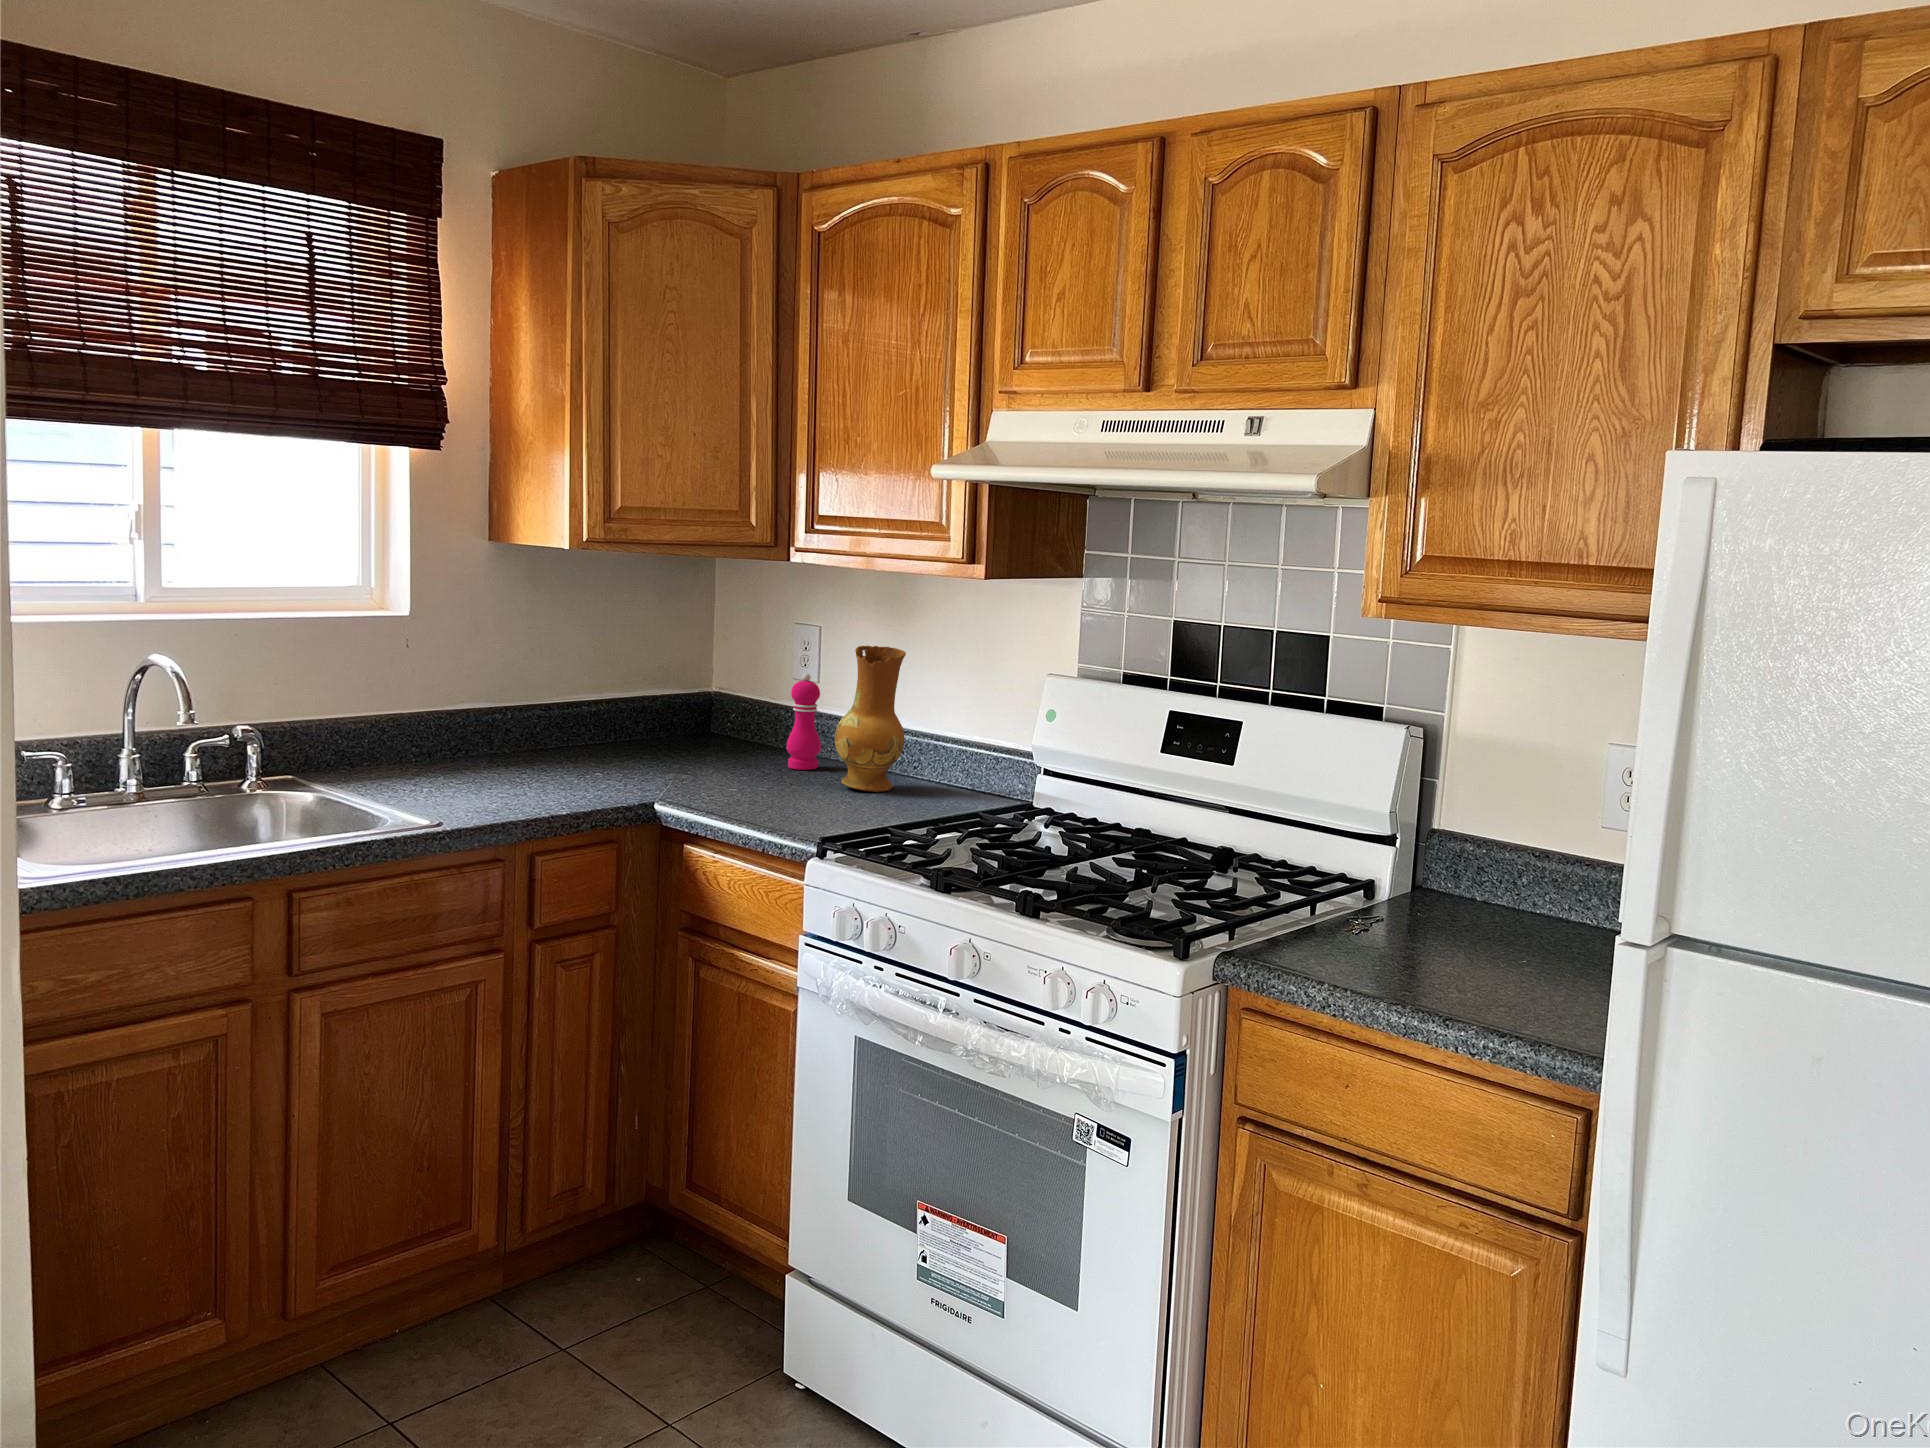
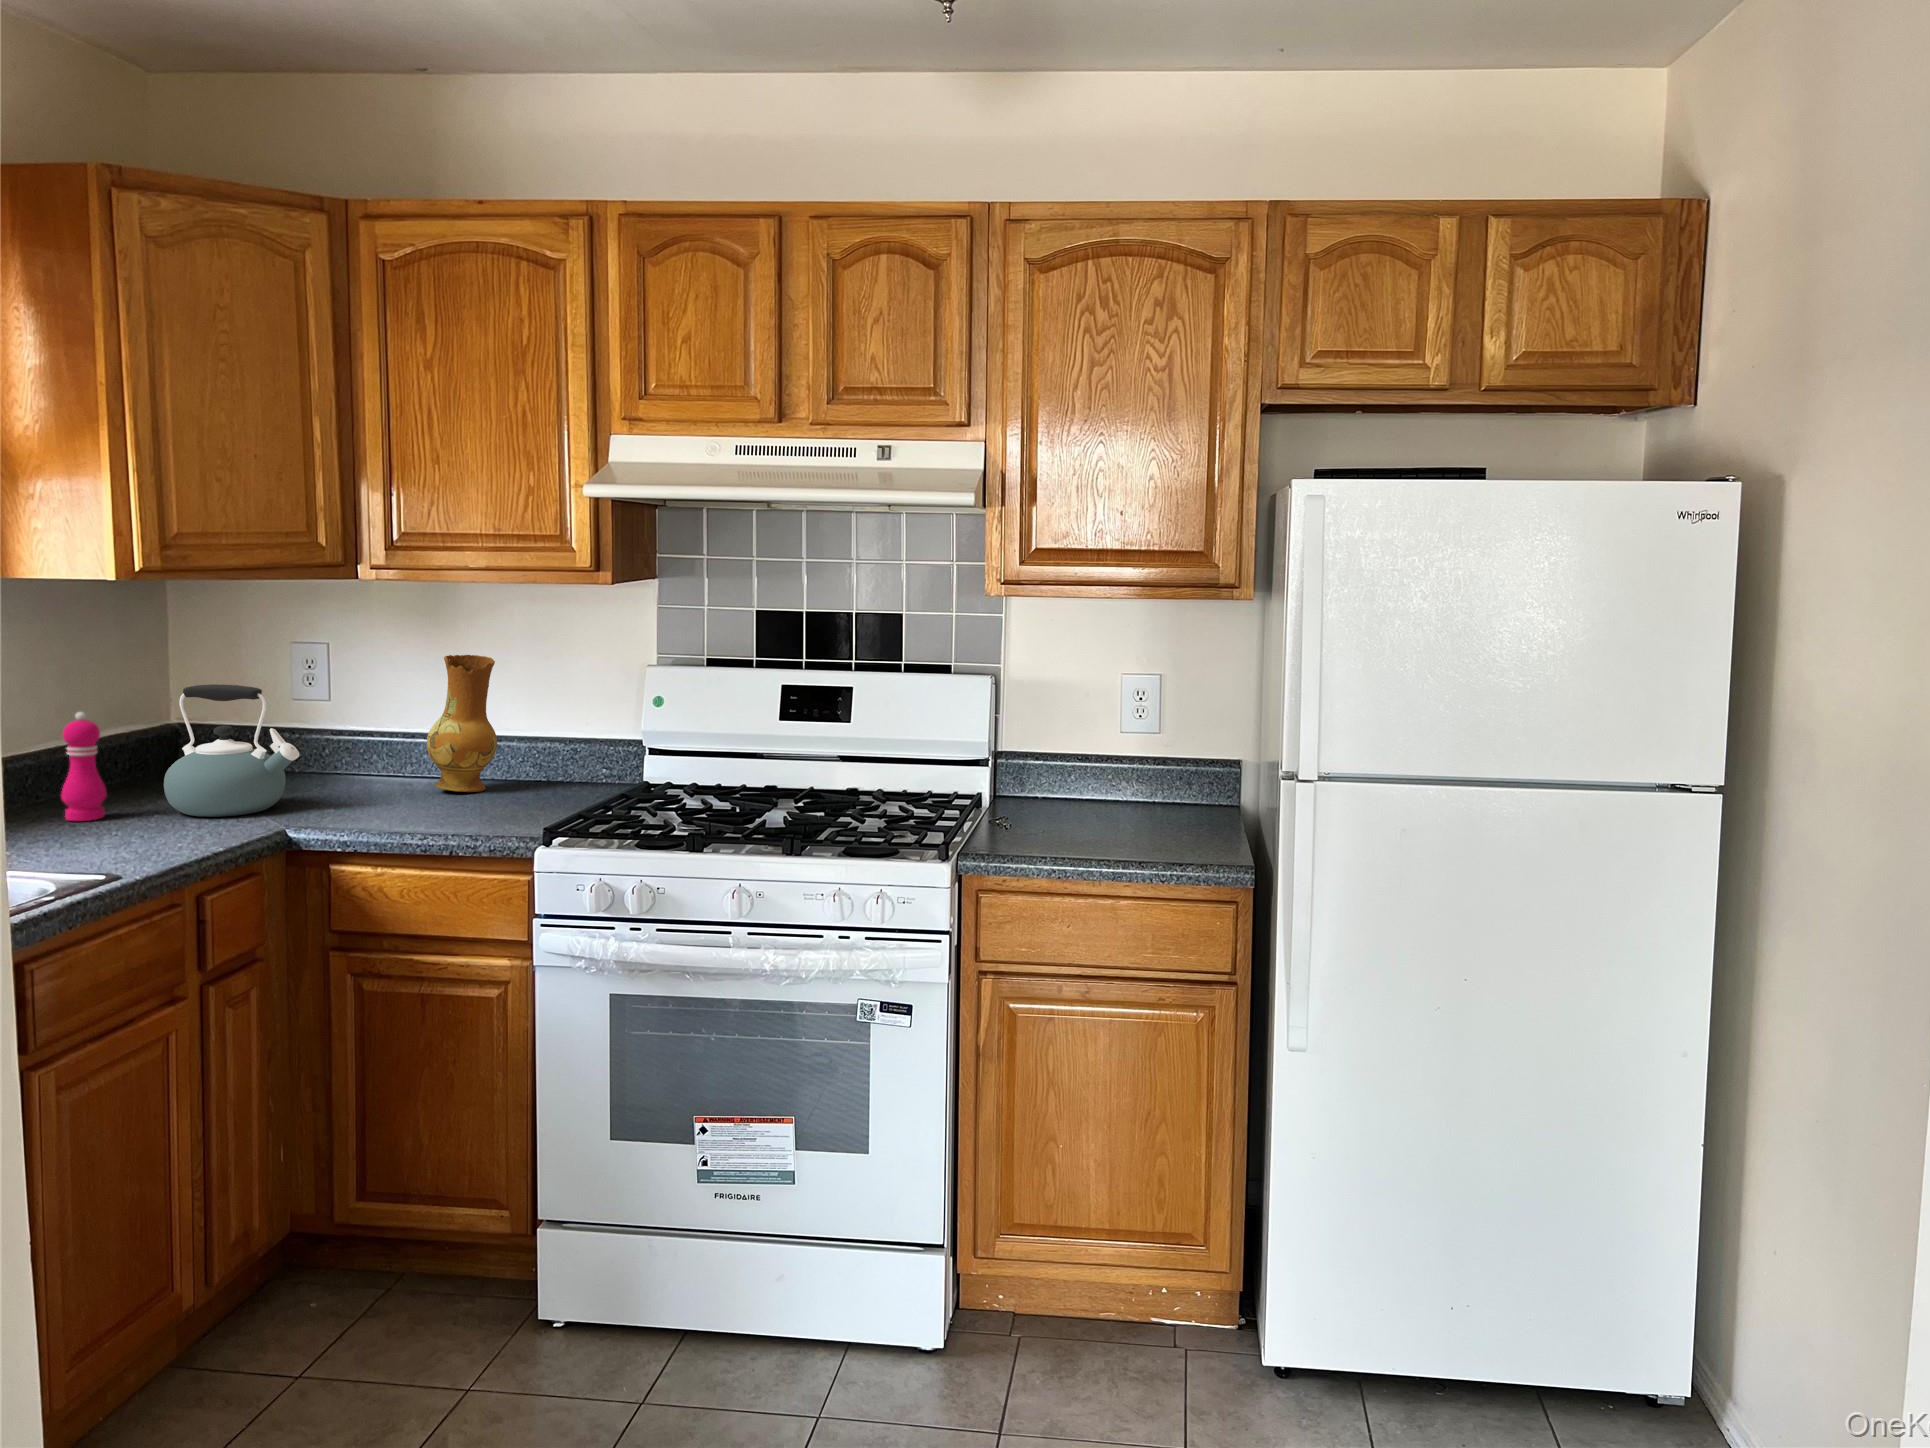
kettle: none [597,654,704,783] -> present [164,684,299,817]
pepper mill: present [786,673,821,770] -> present [61,712,107,821]

